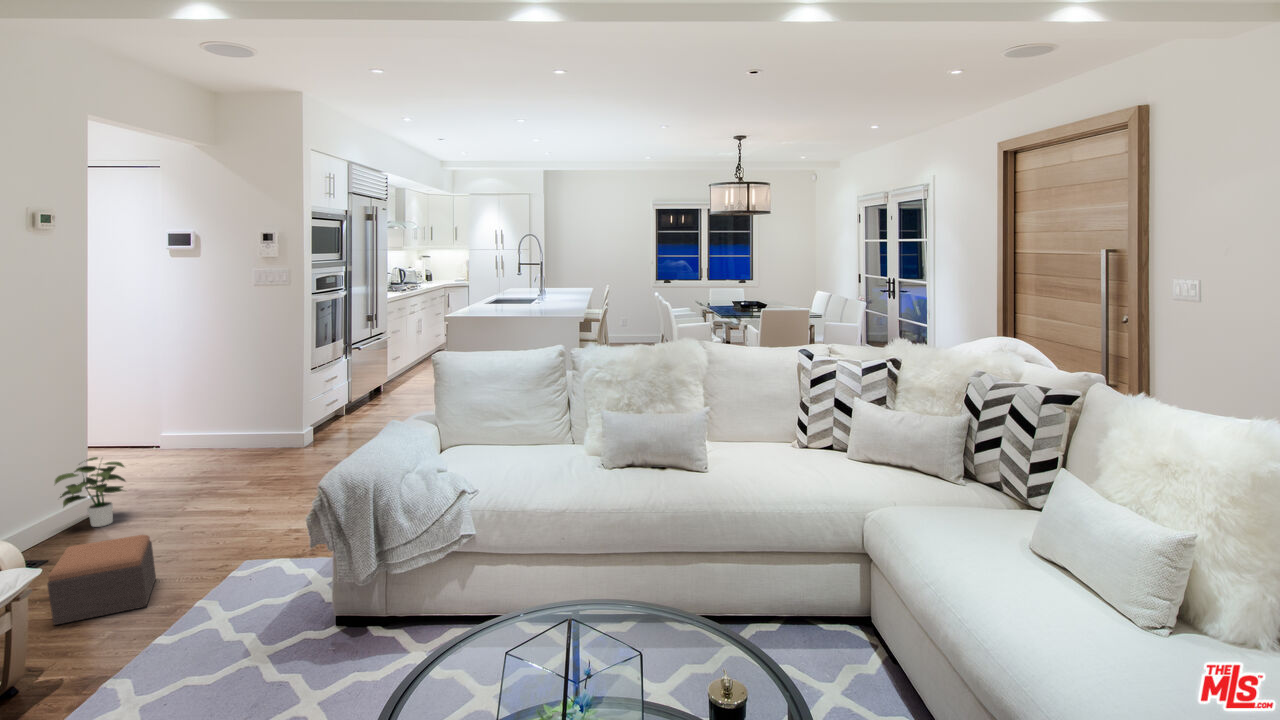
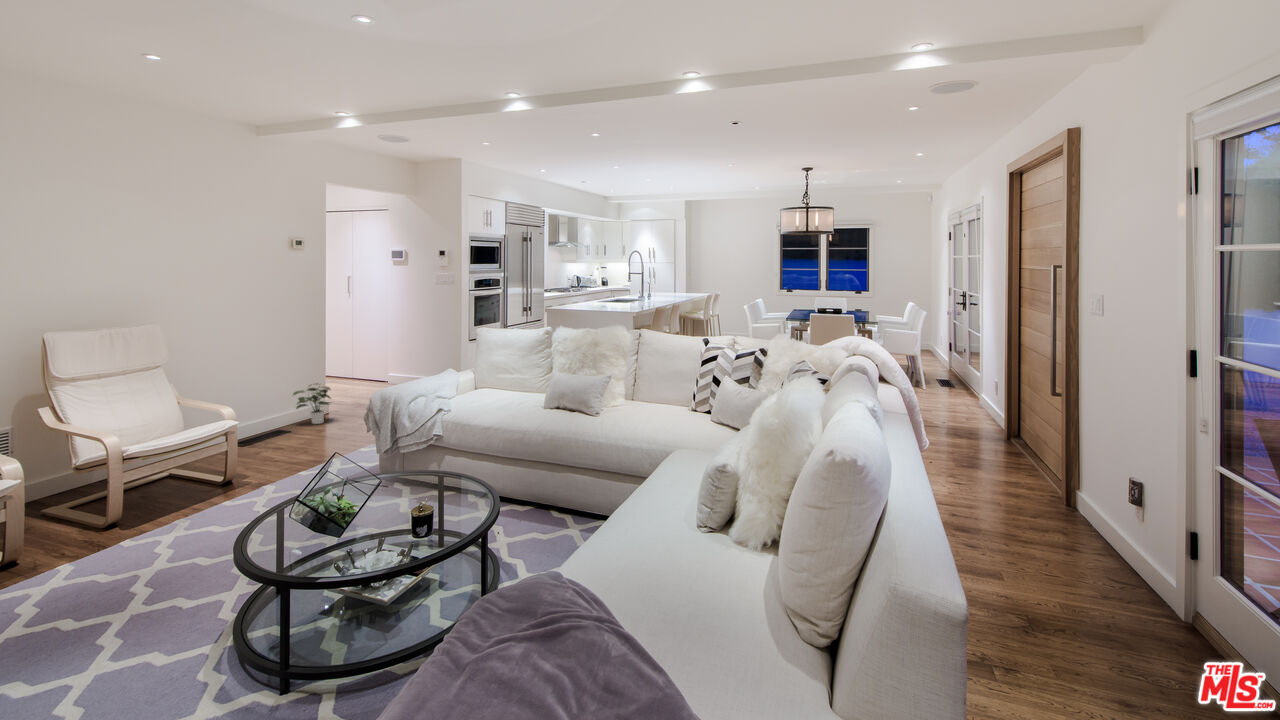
footstool: present [48,535,156,625] -> none [253,424,316,465]

